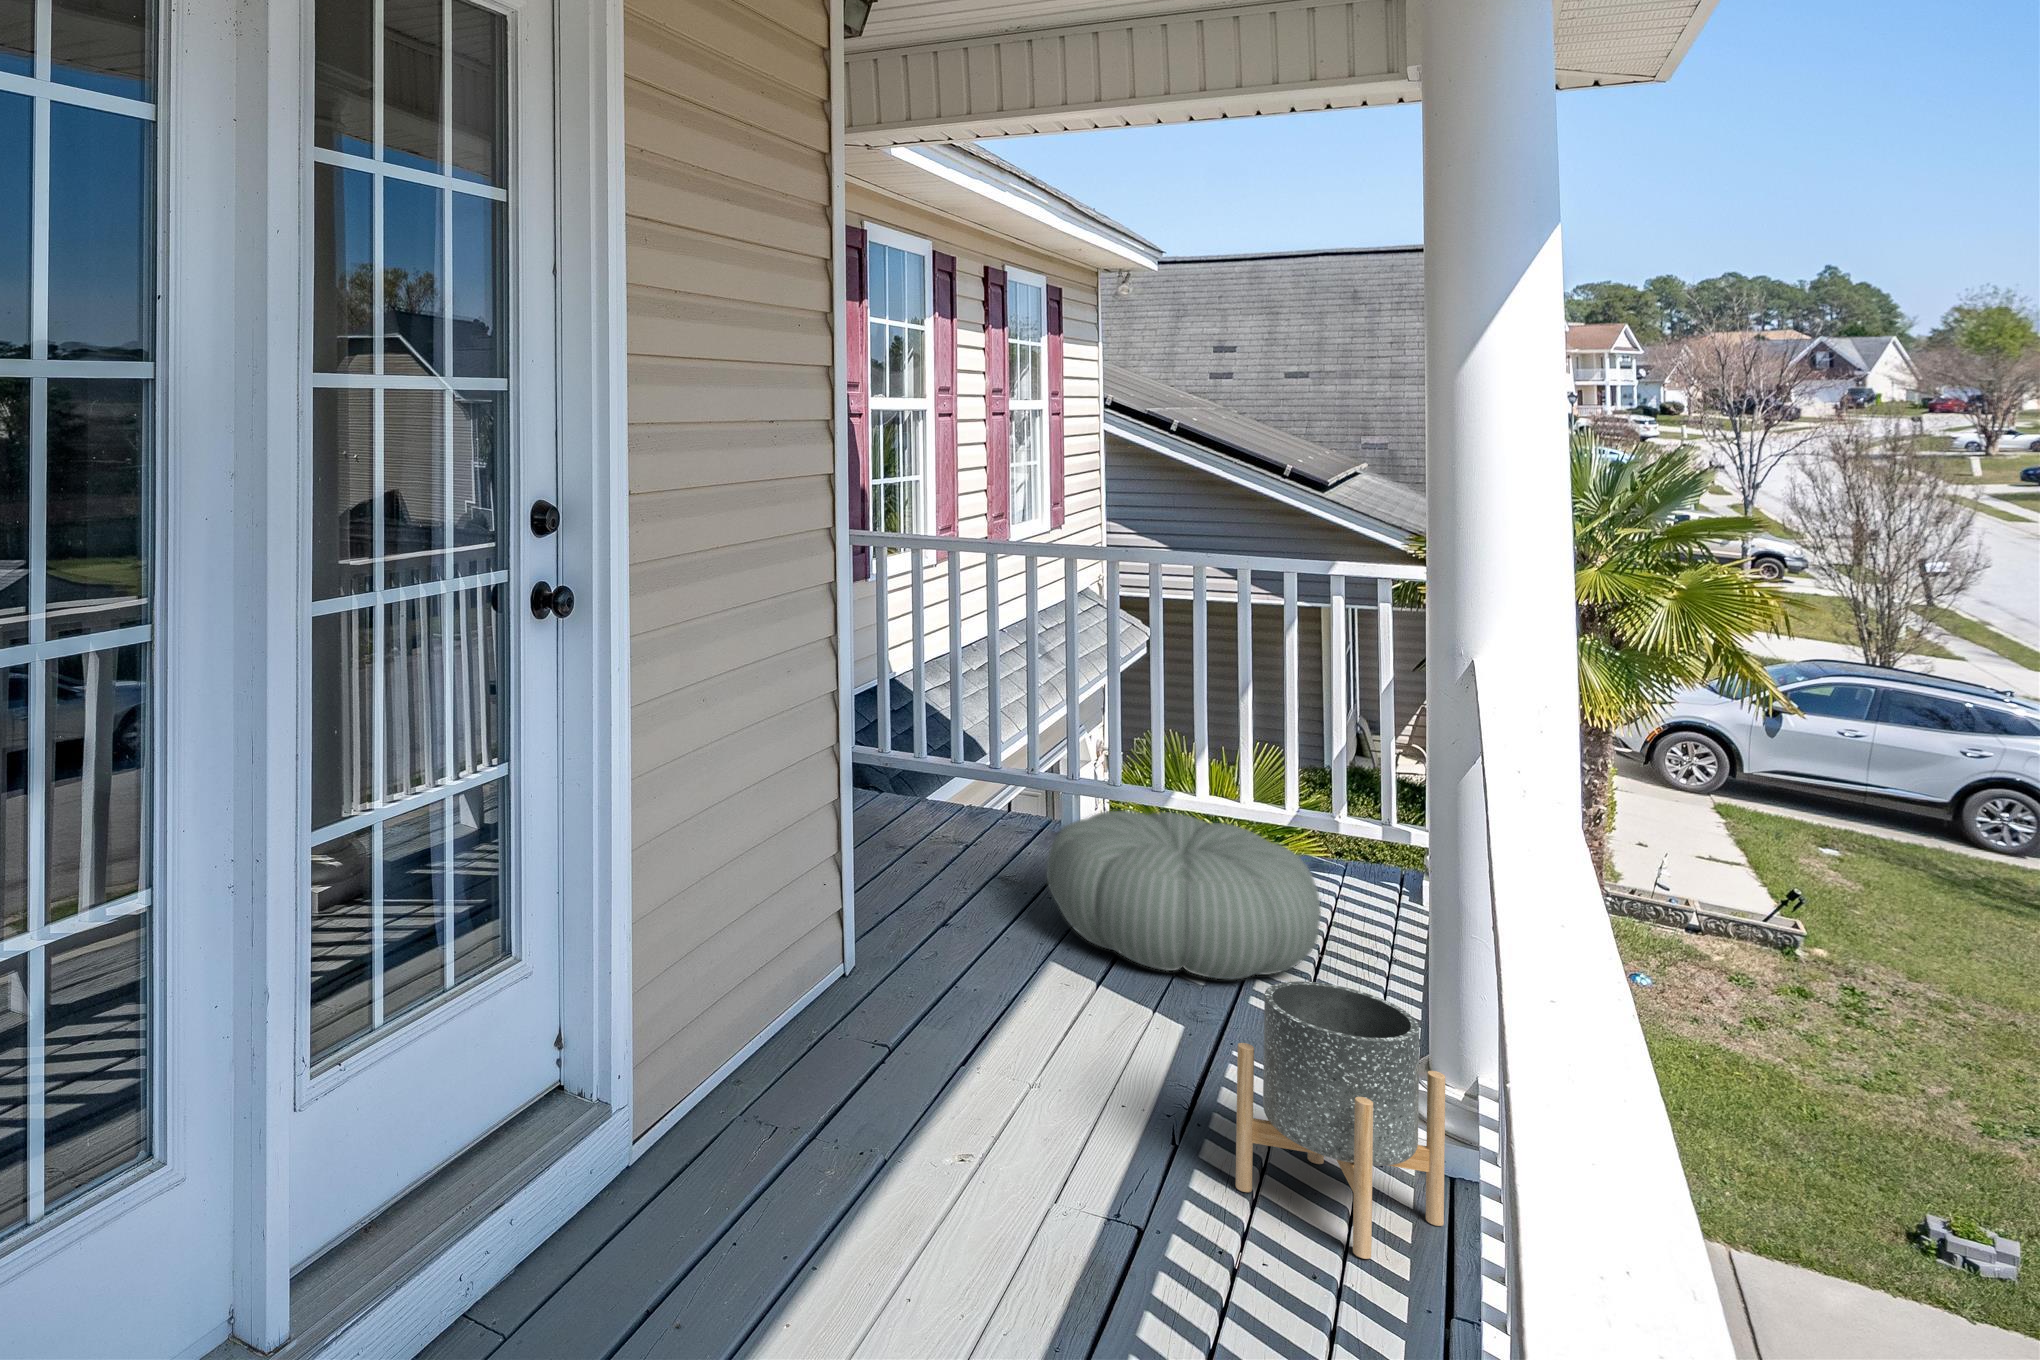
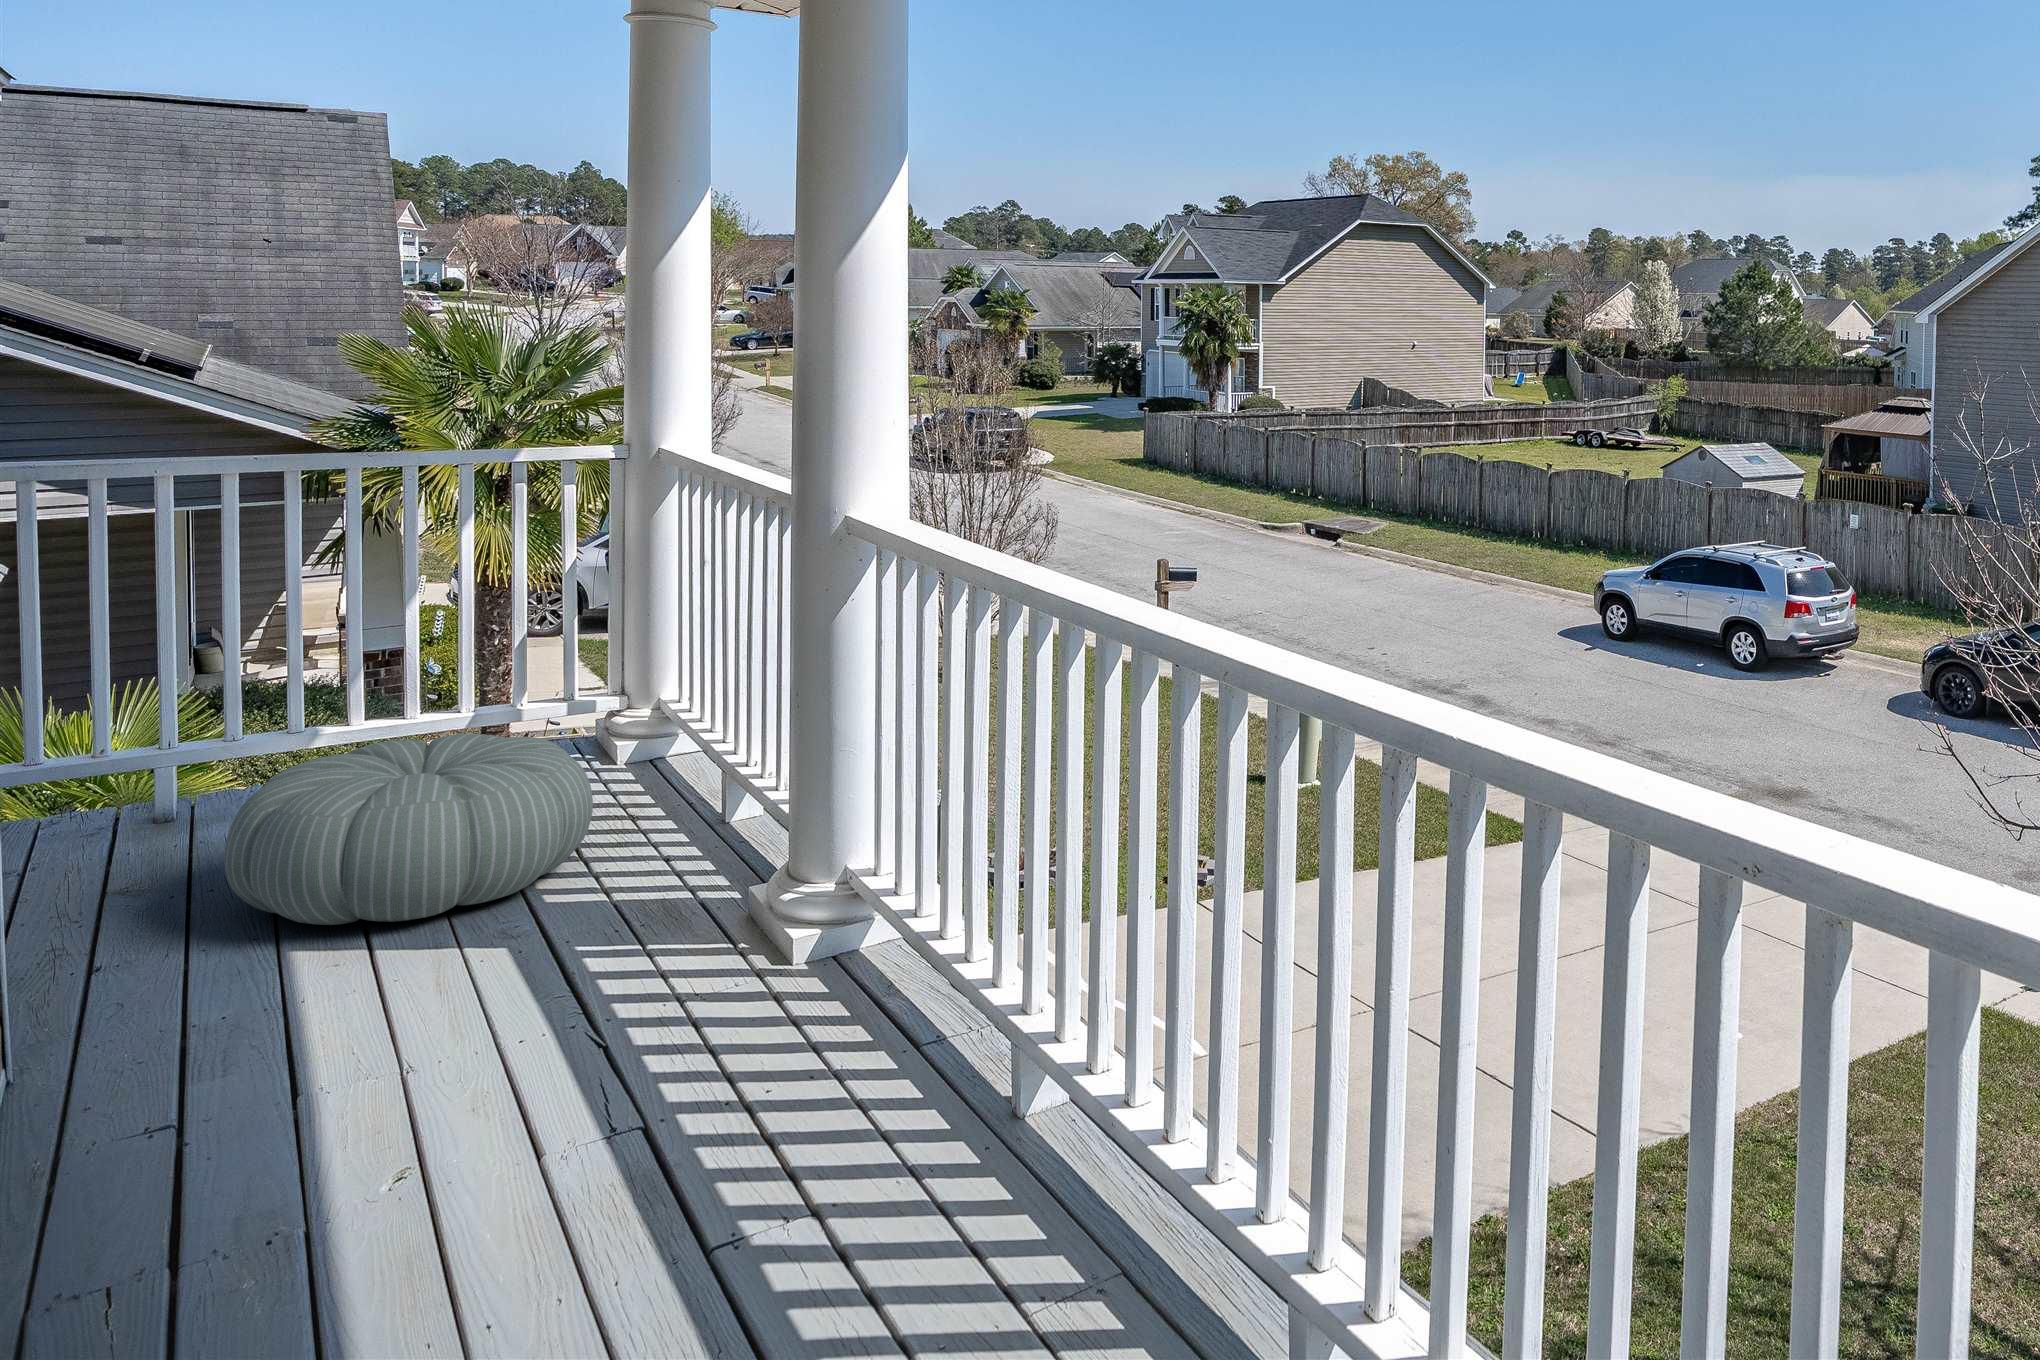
planter: present [1236,981,1445,1259] -> none [689,809,864,1053]

